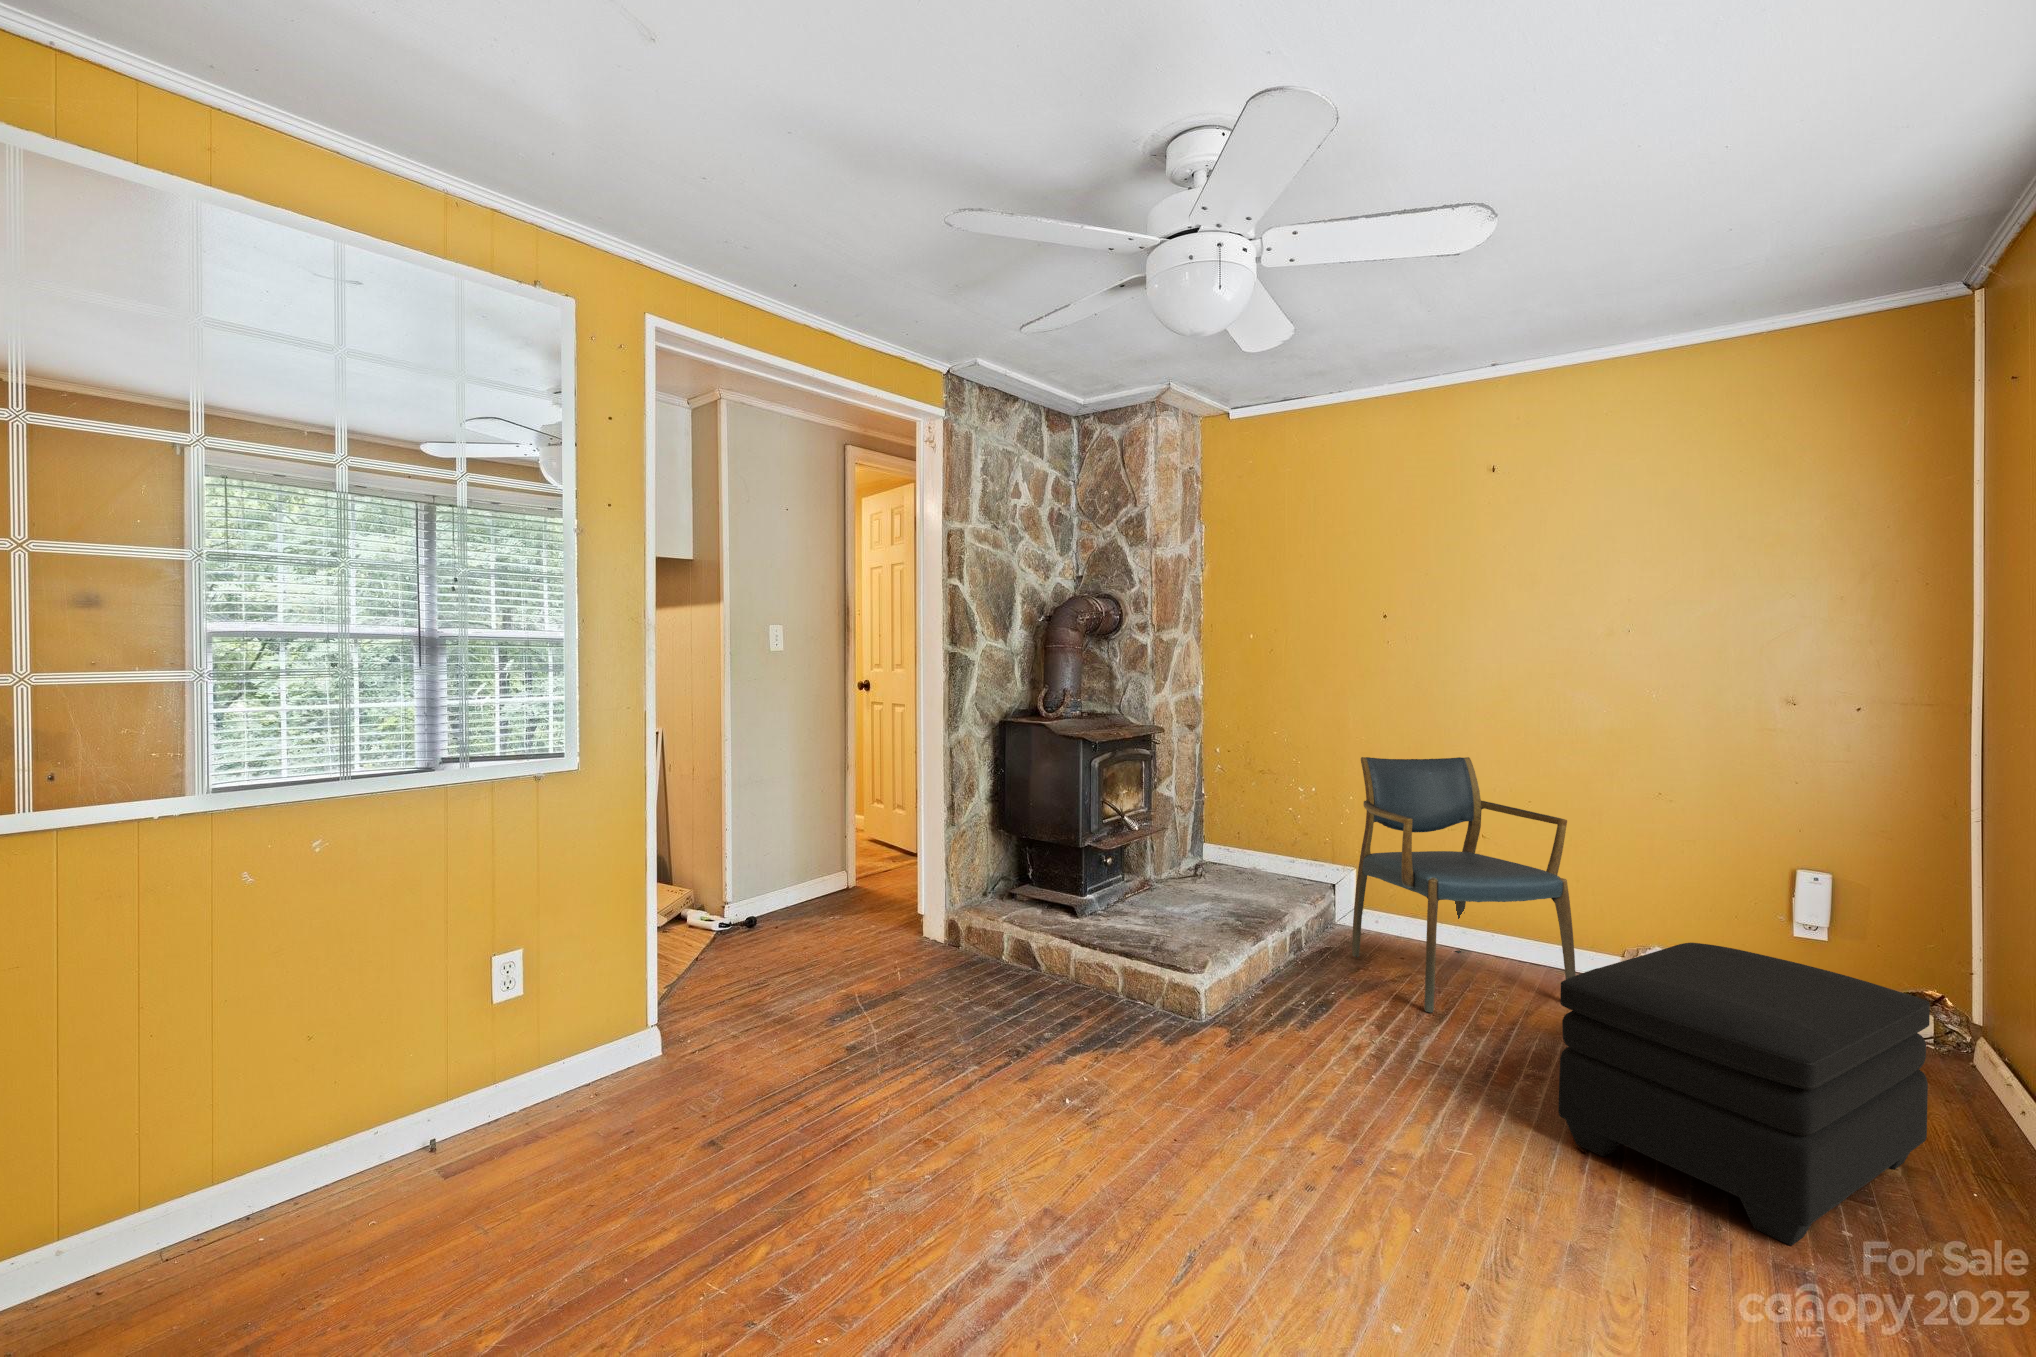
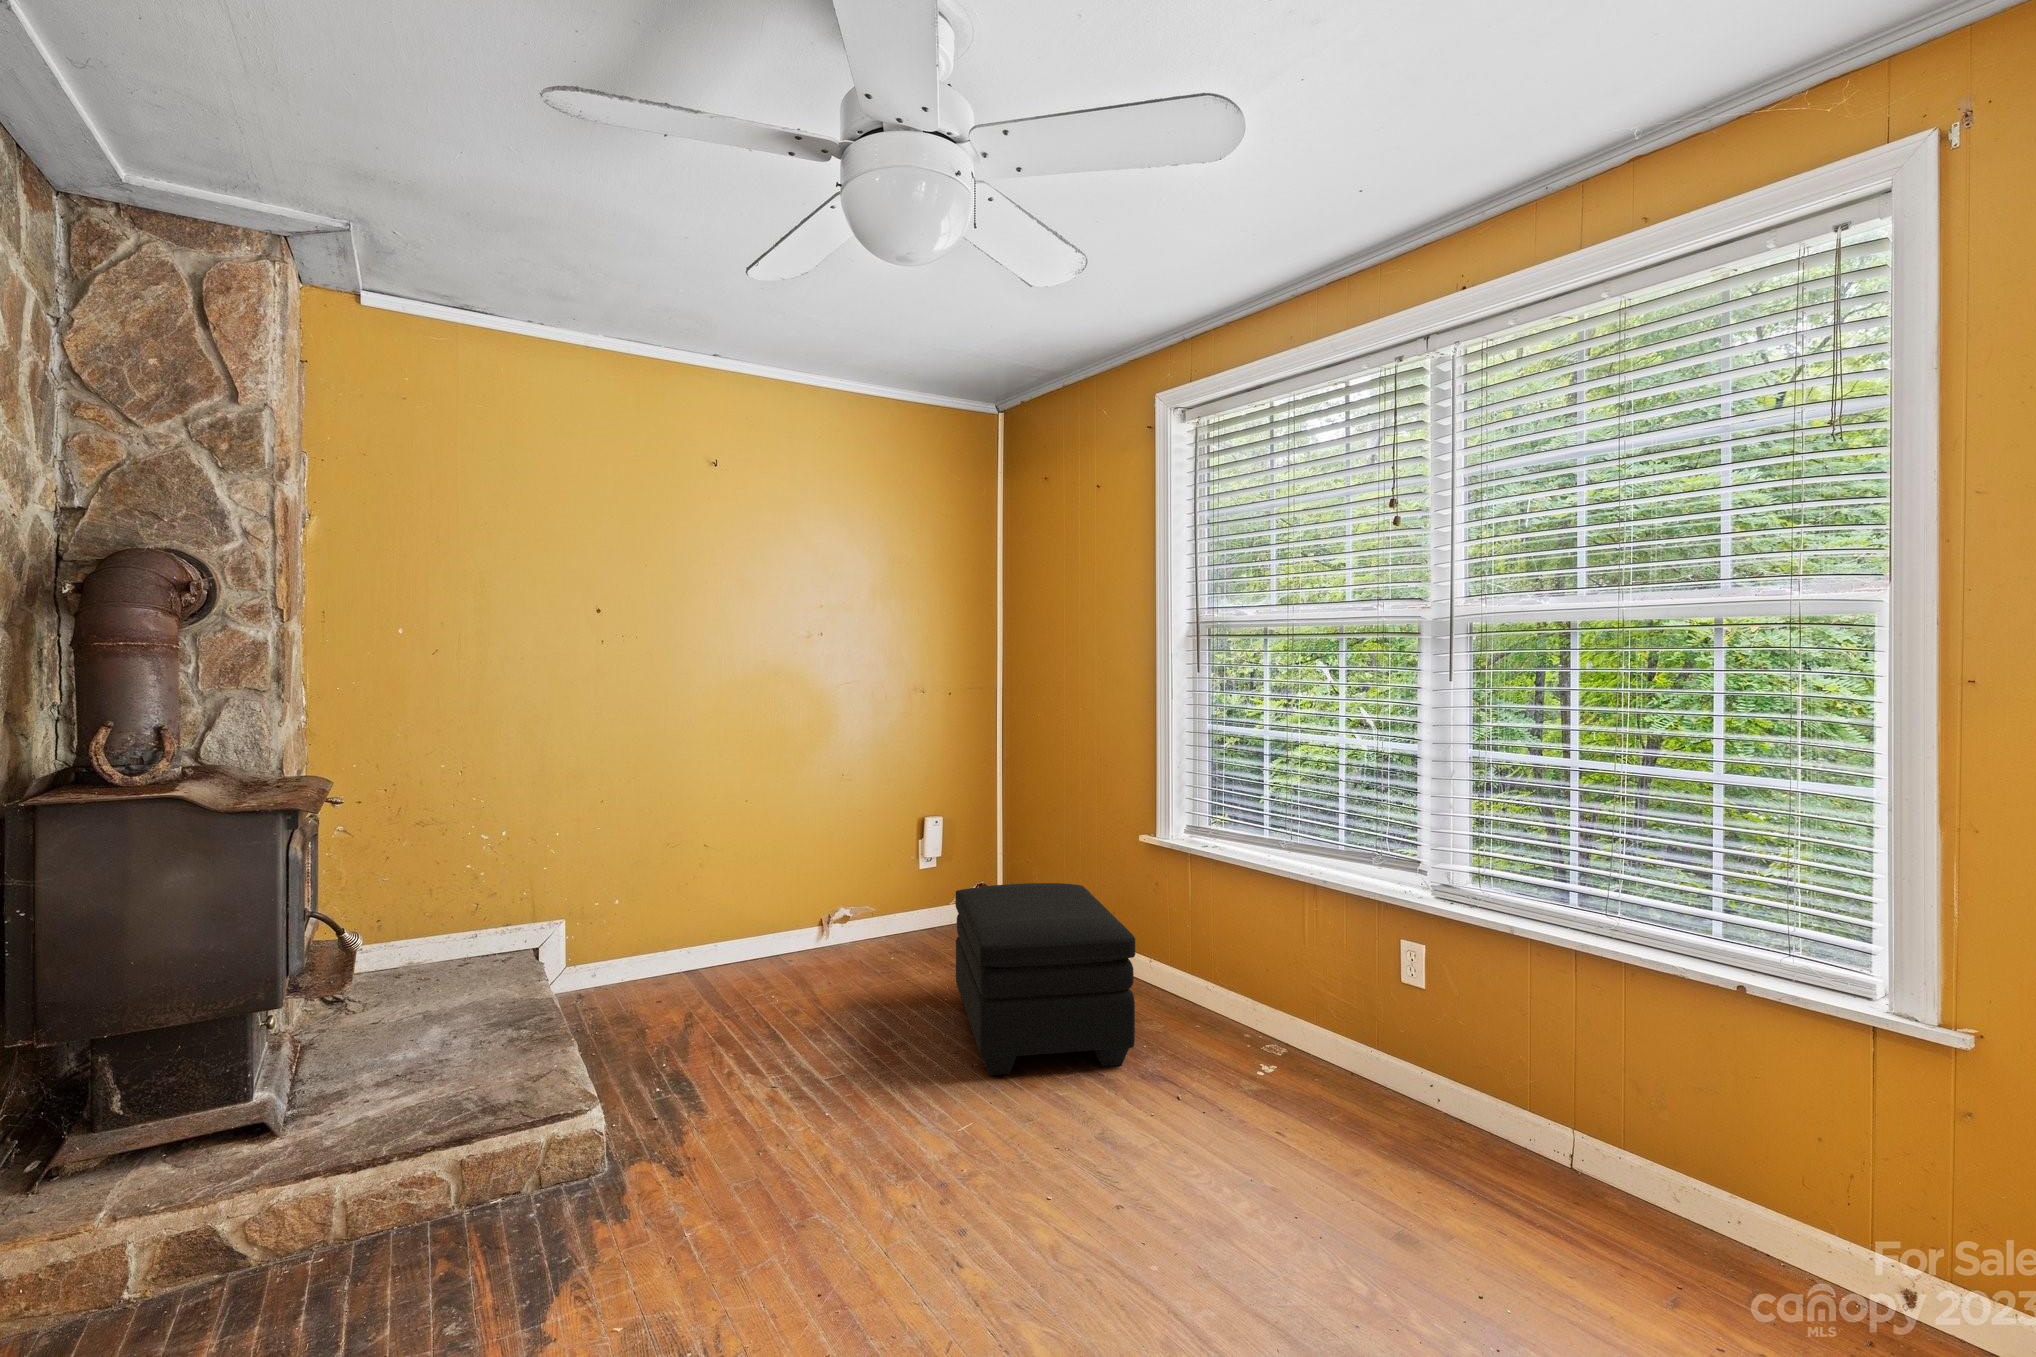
armchair: present [1352,757,1576,1013] -> none [616,766,831,1039]

